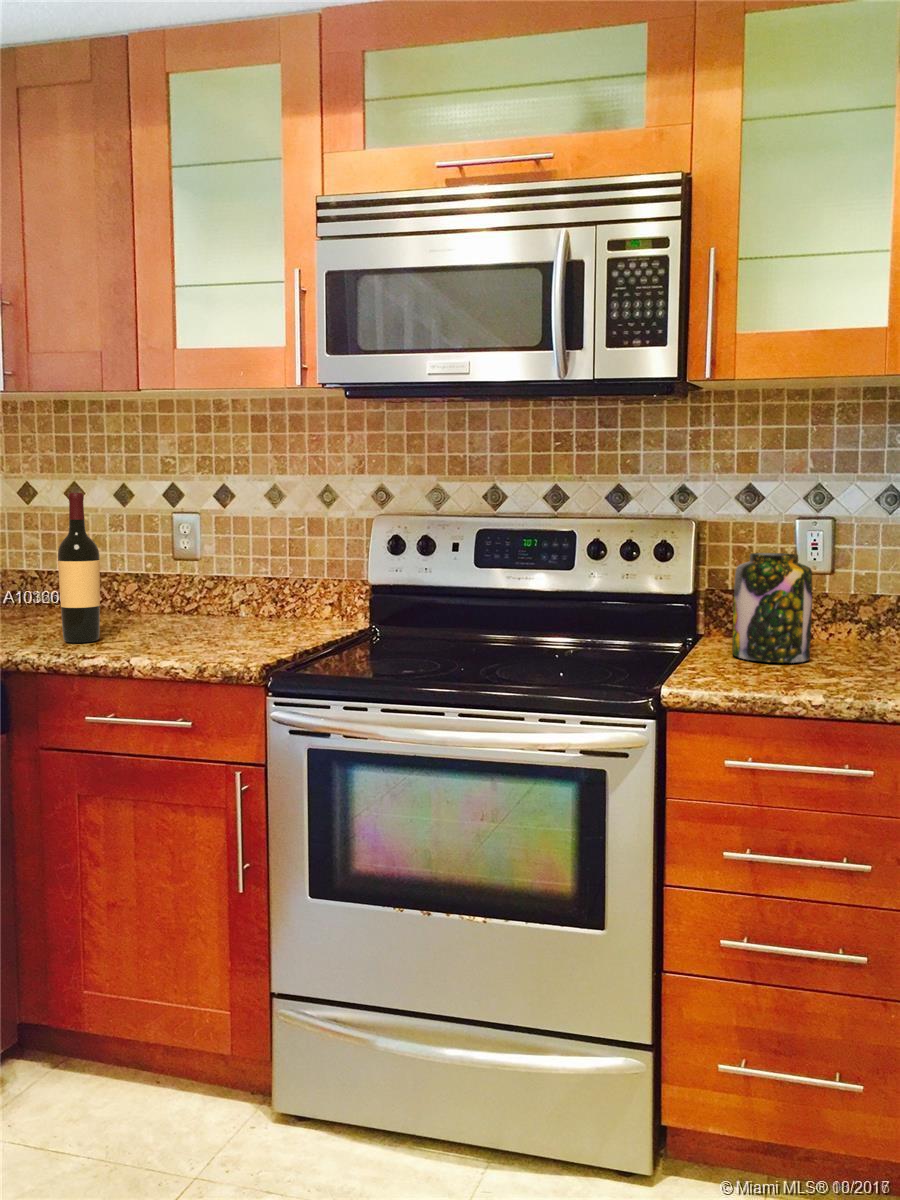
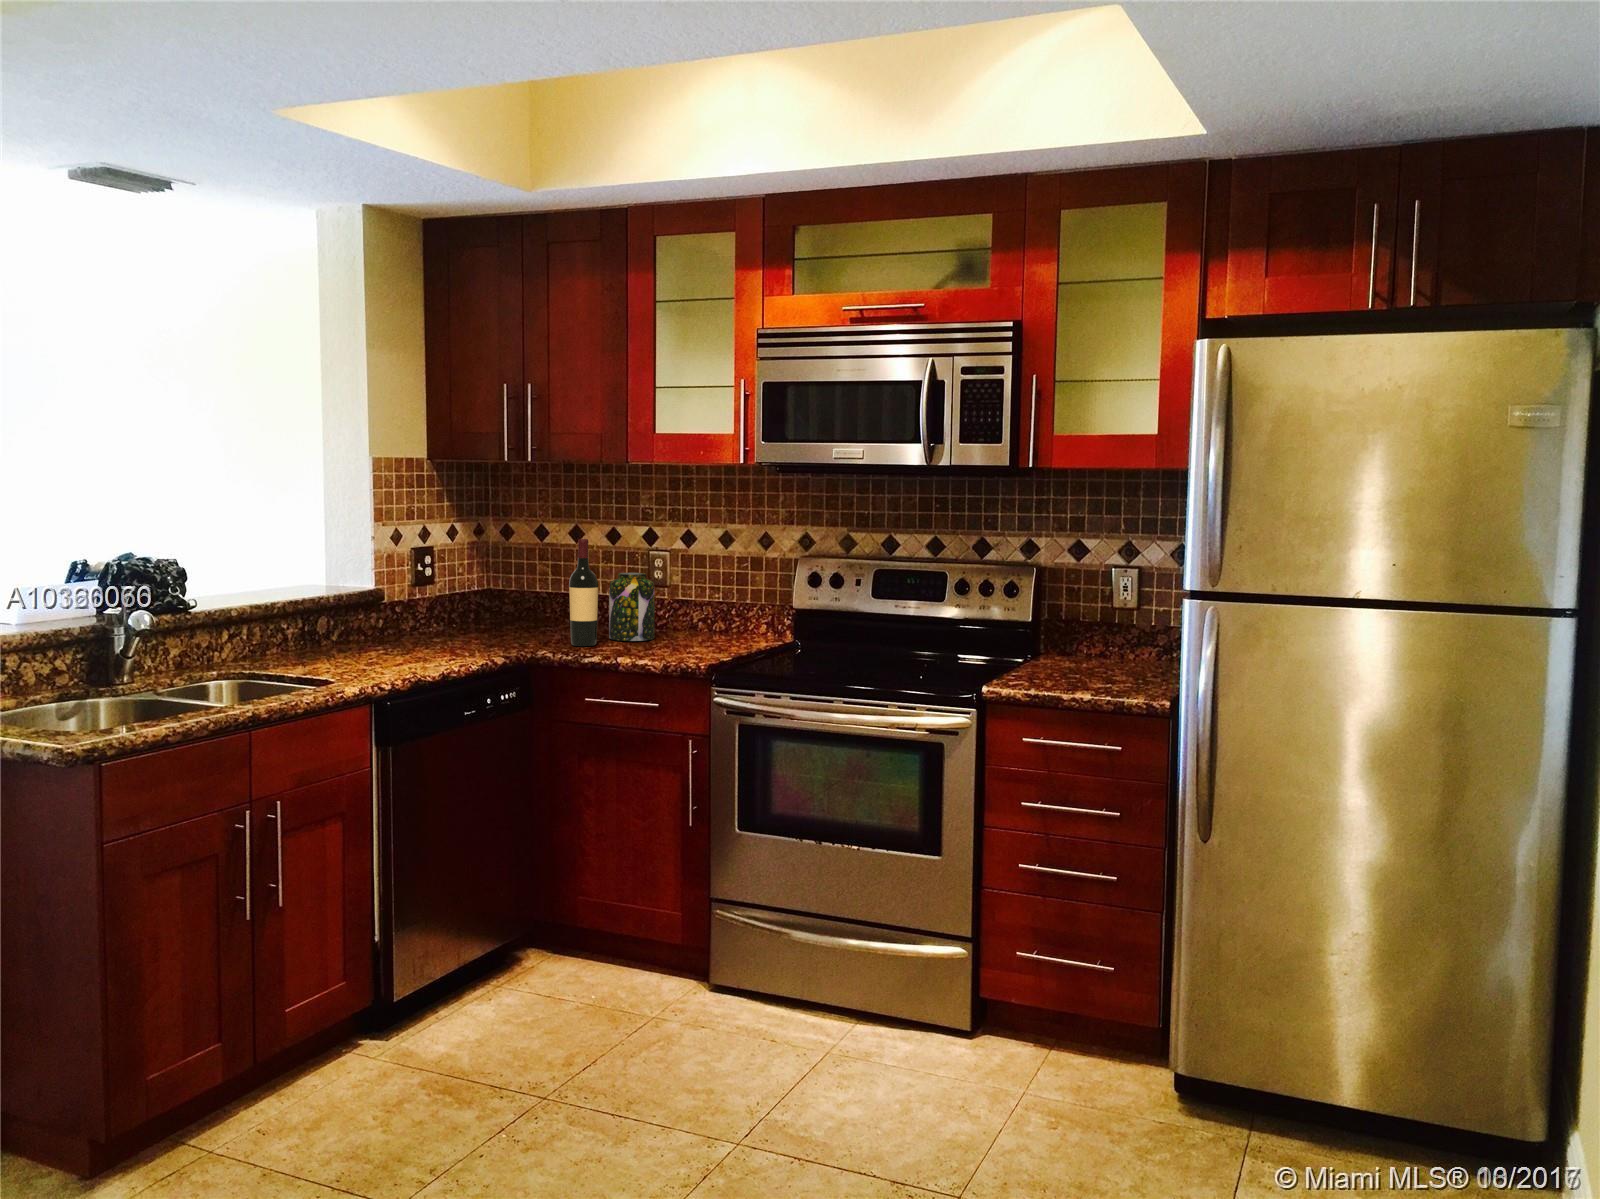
jar: present [732,553,812,663] -> present [609,573,655,641]

